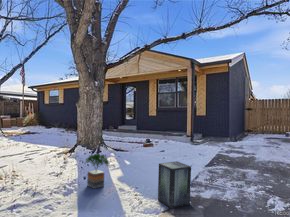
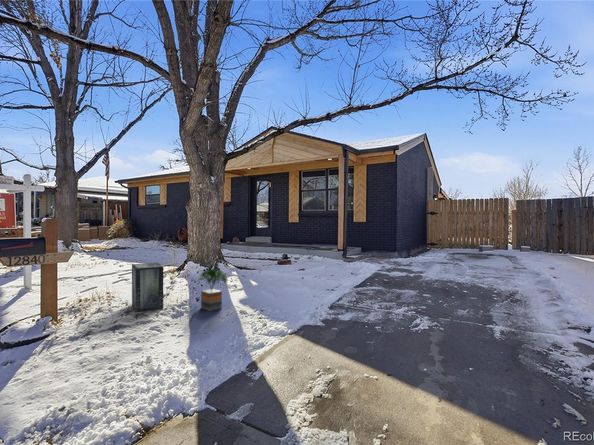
storage box: present [158,161,191,209] -> present [132,263,163,311]

